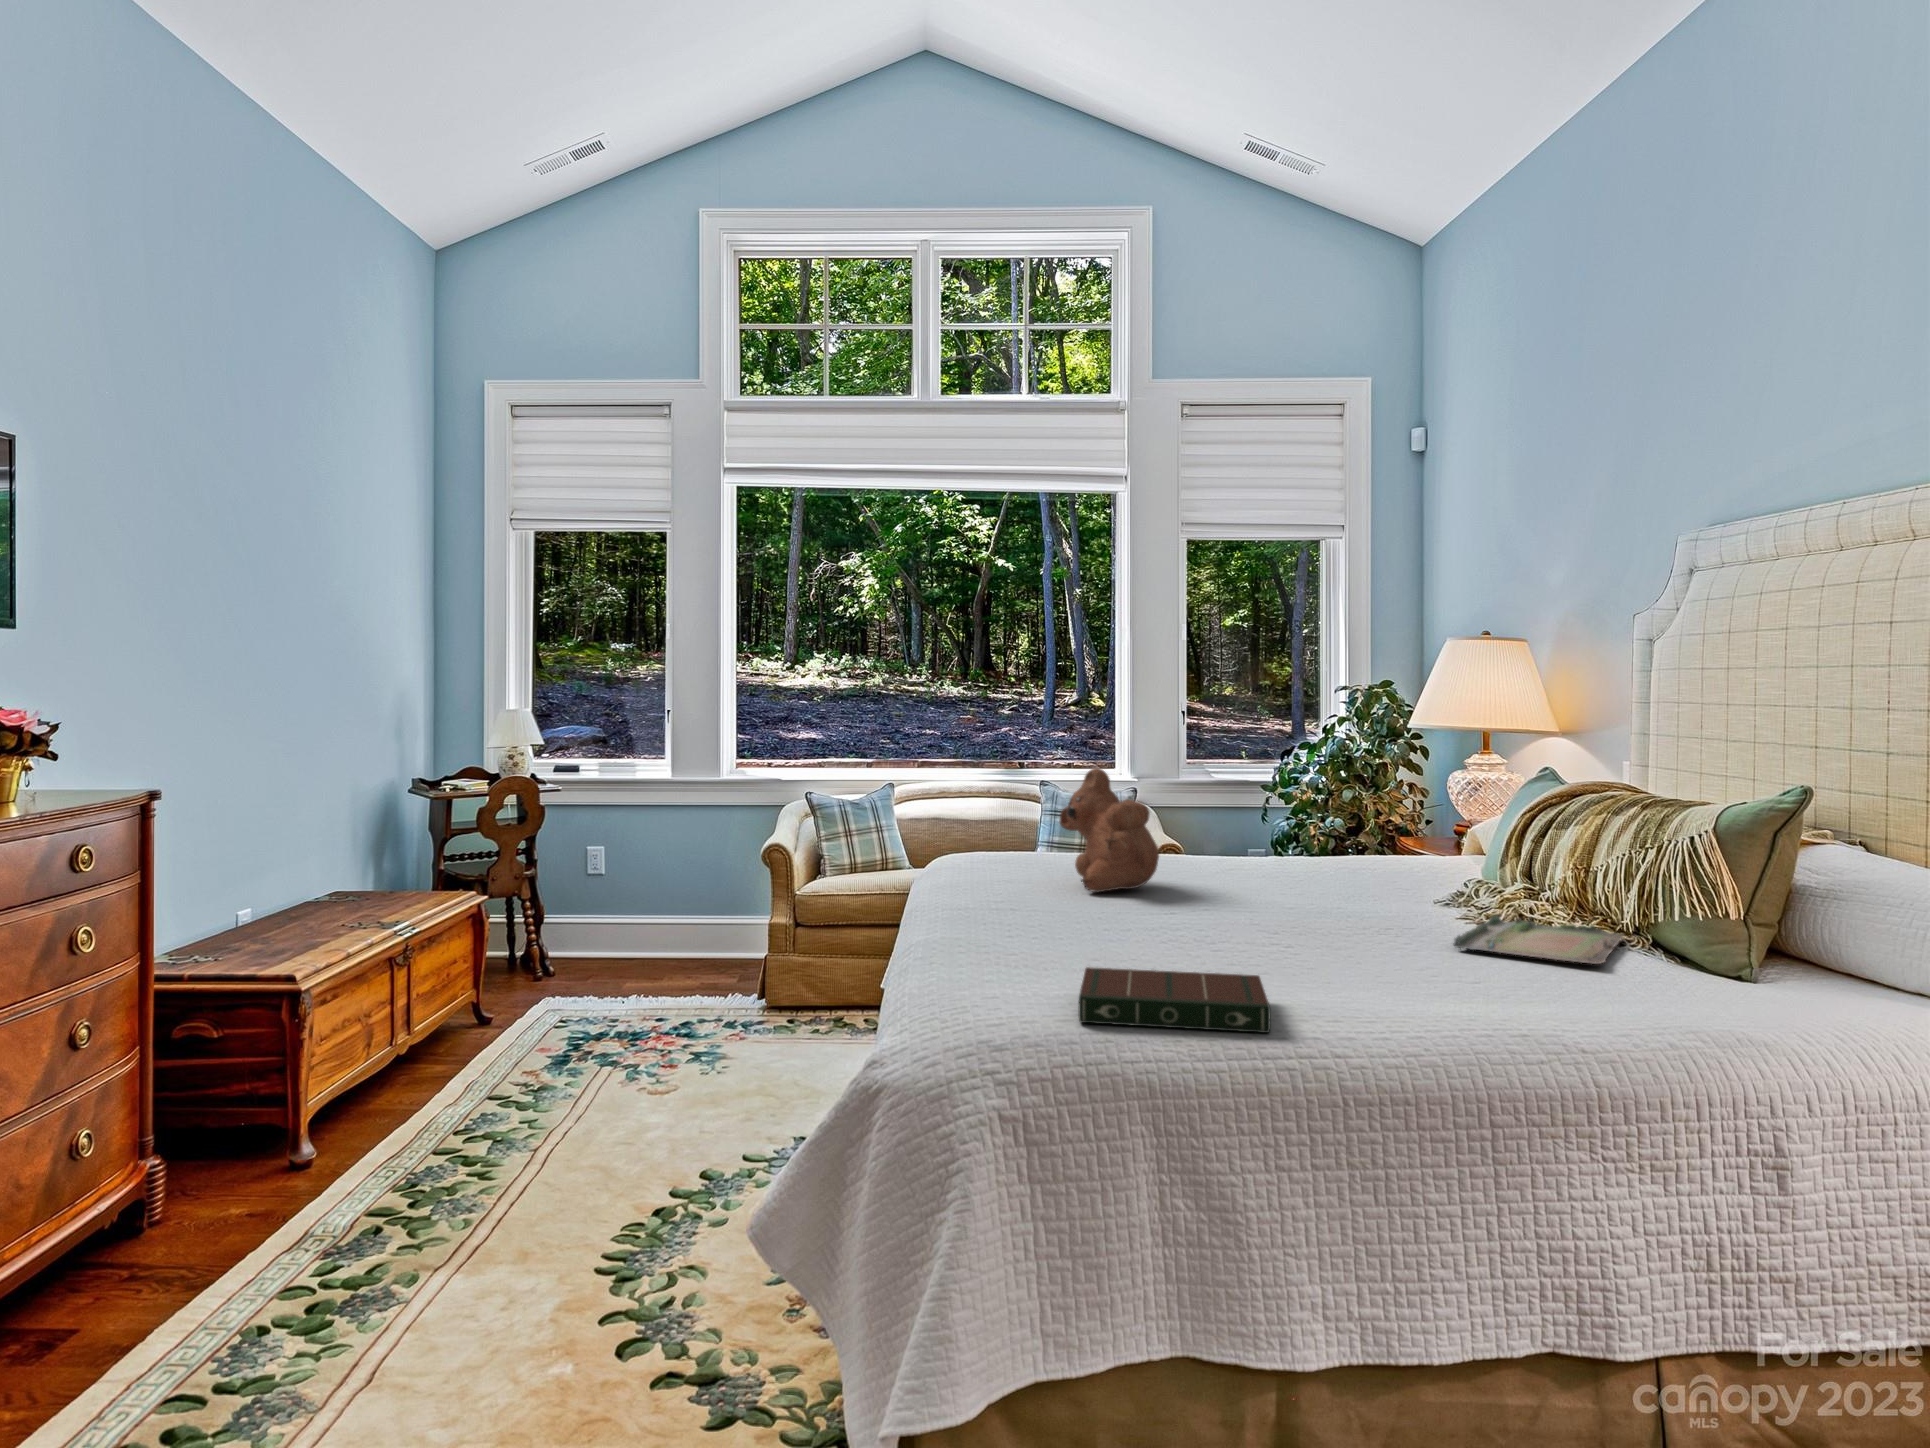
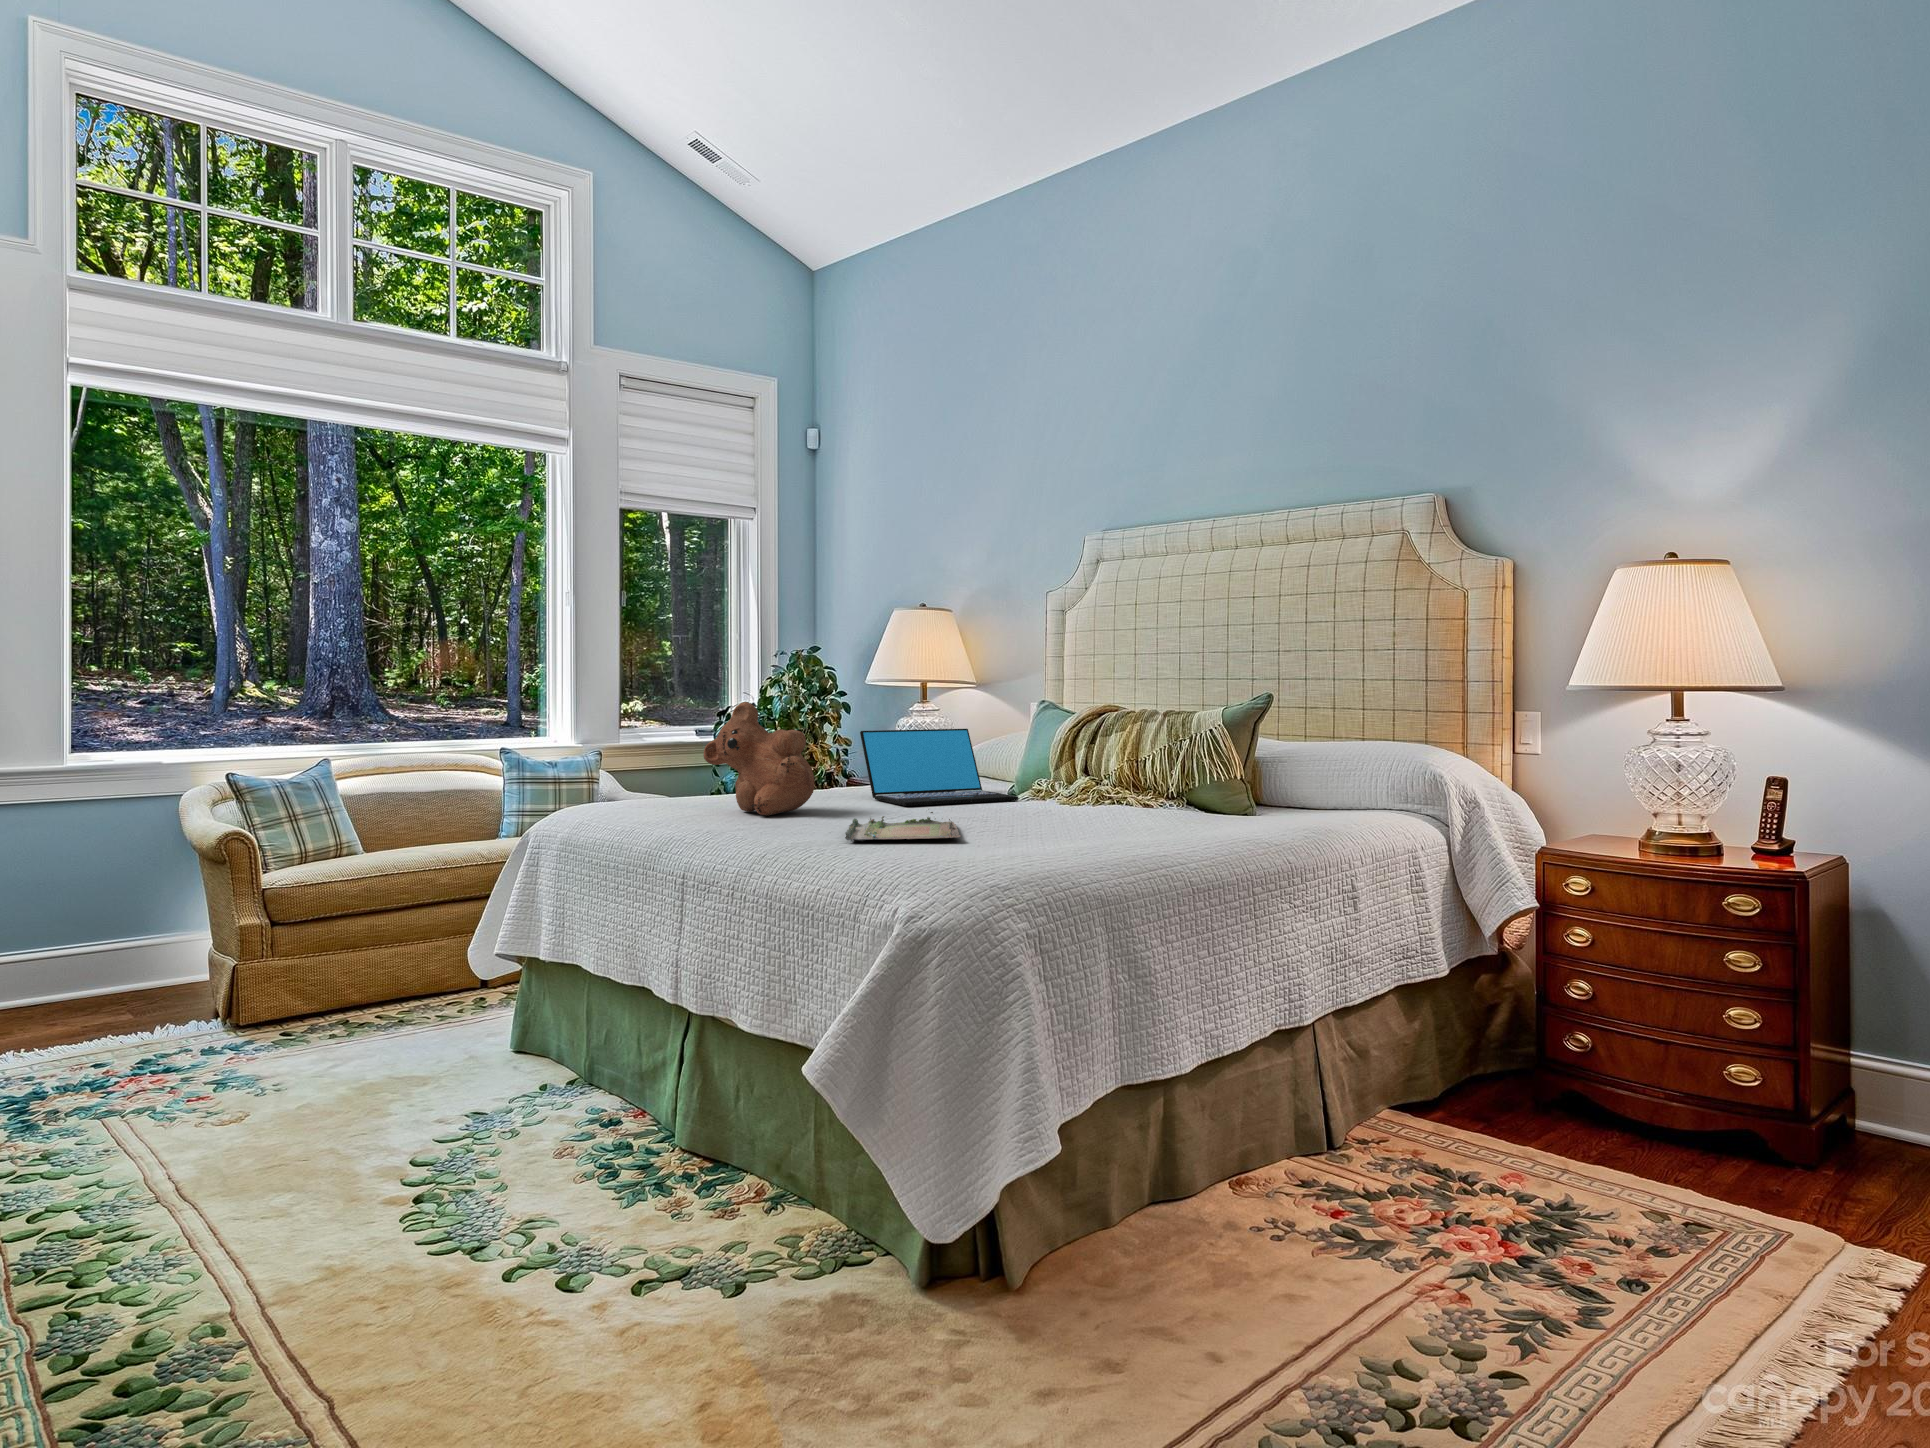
laptop: none [1262,799,1433,902] -> present [860,729,1018,806]
tray: present [1454,915,1623,964] -> present [845,812,961,842]
book: present [1079,967,1270,1033] -> none [934,832,1110,874]

